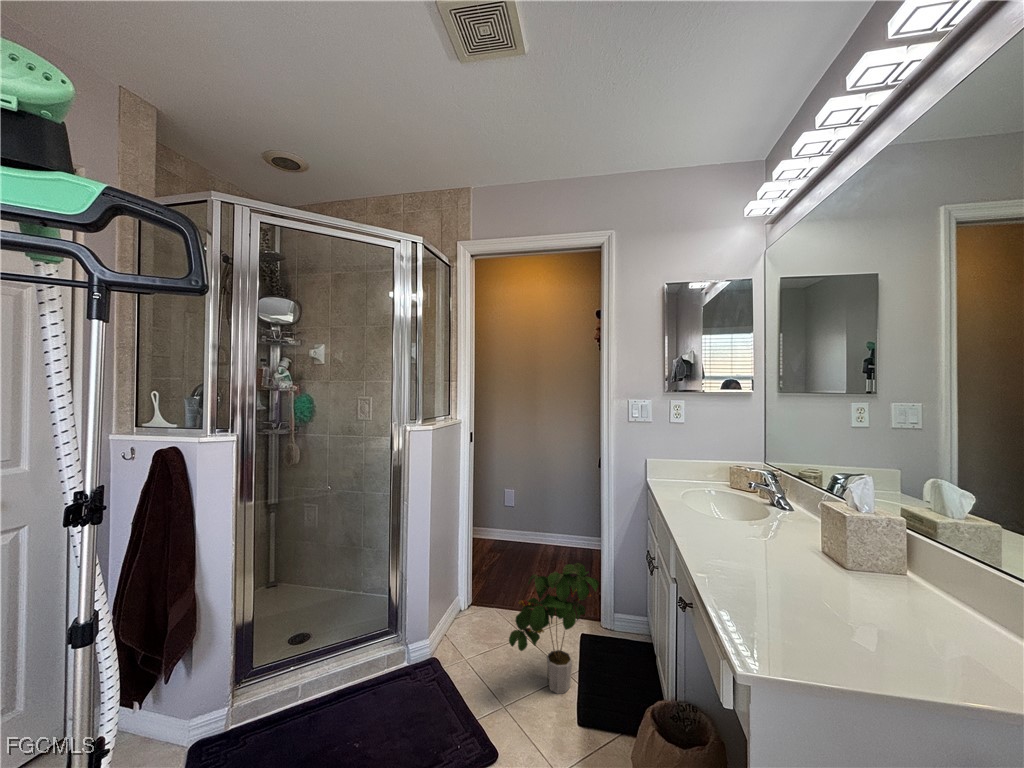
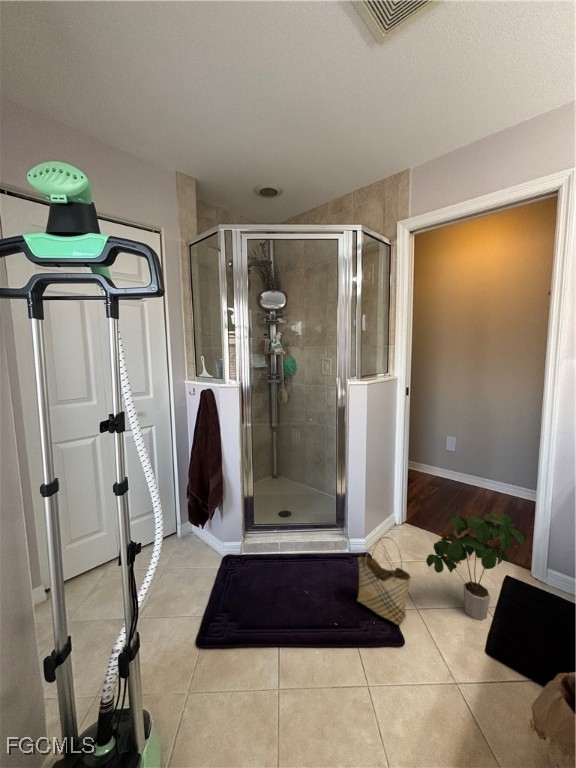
woven basket: none [427,624,494,738] -> present [357,537,411,625]

